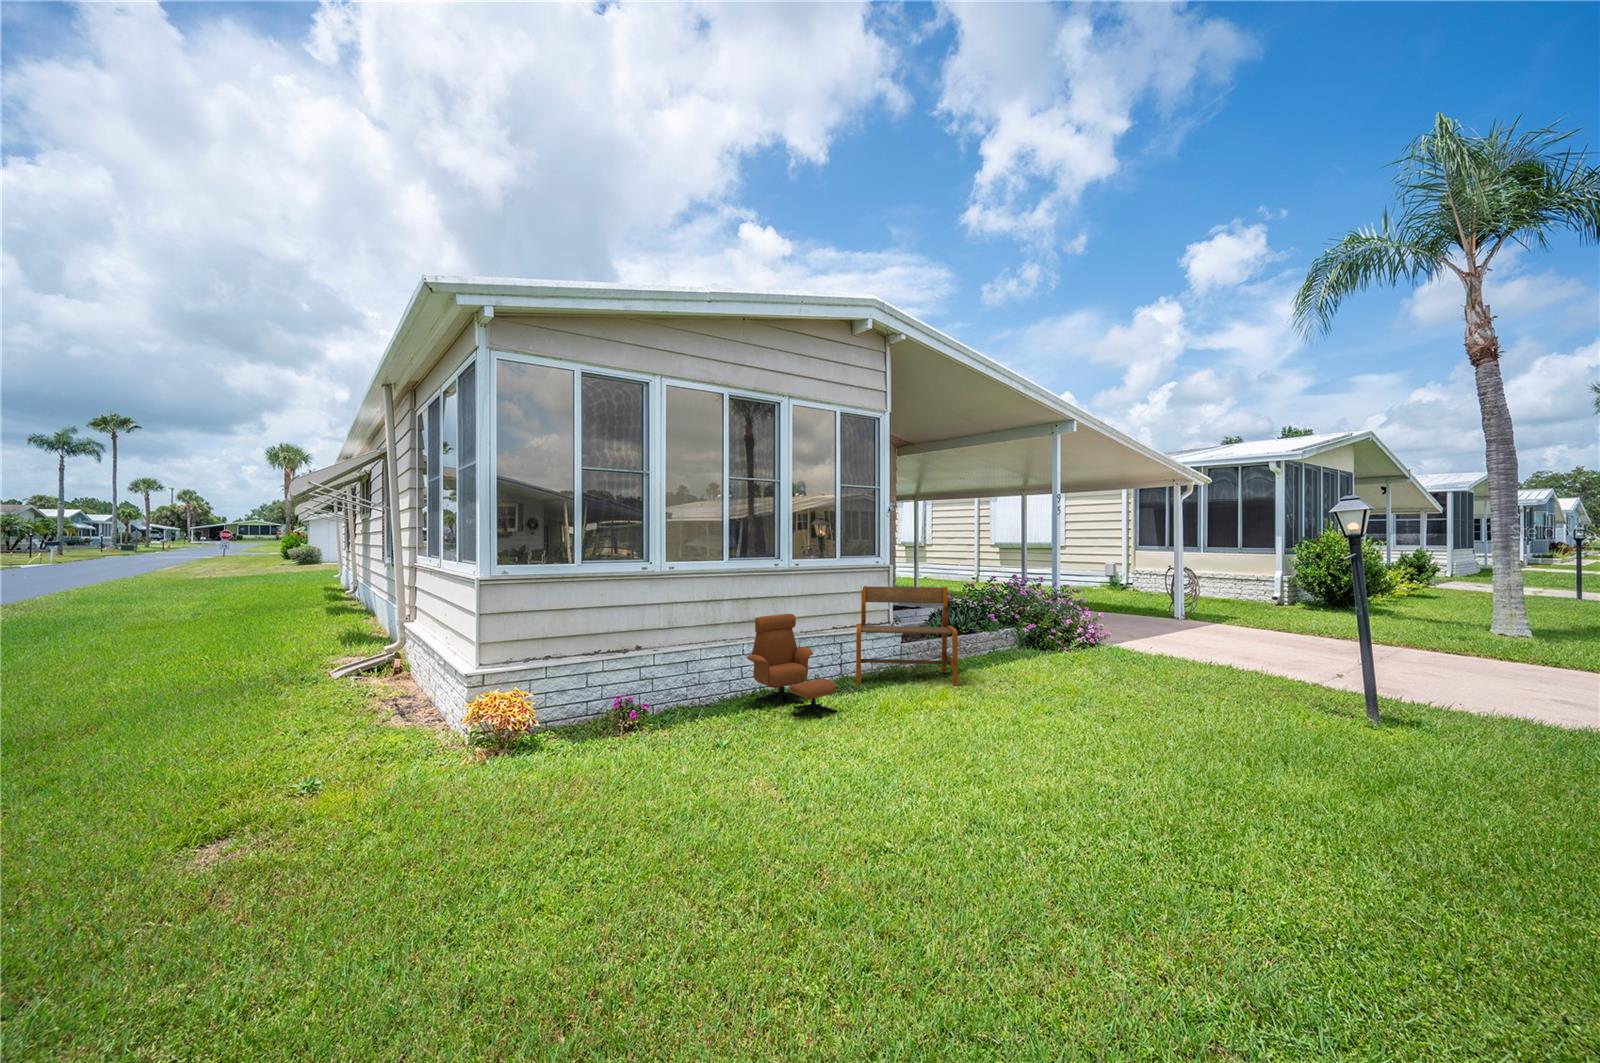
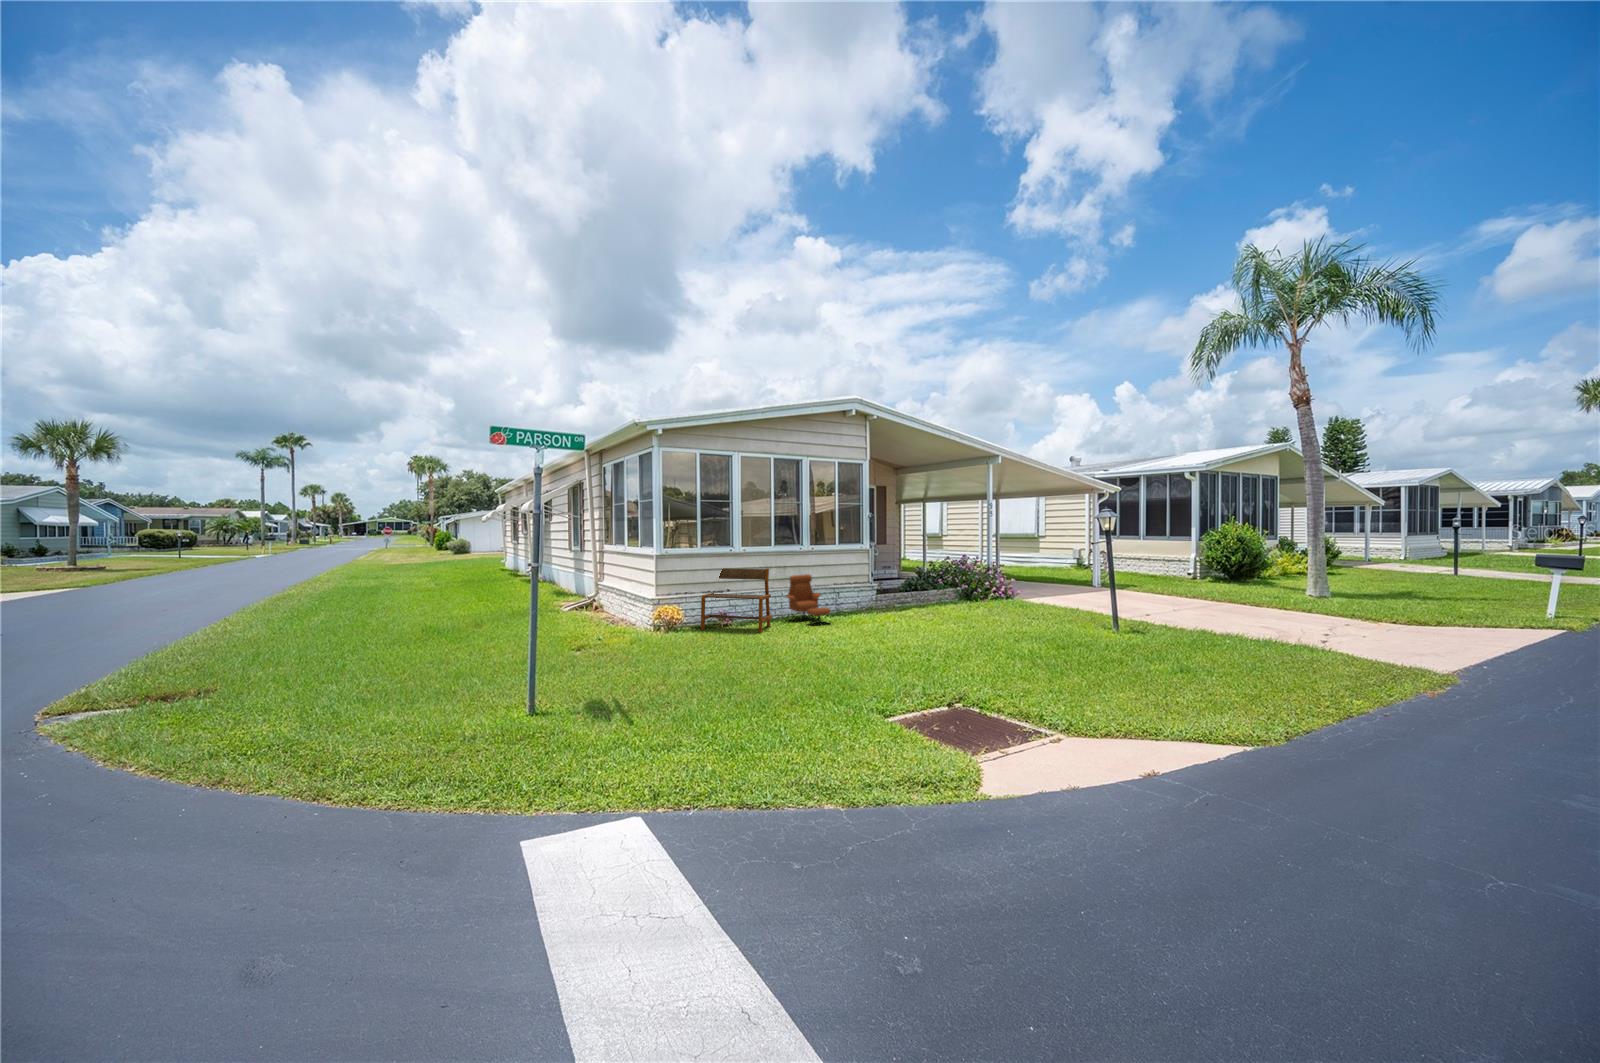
bench: present [856,586,958,686] -> present [701,568,772,633]

